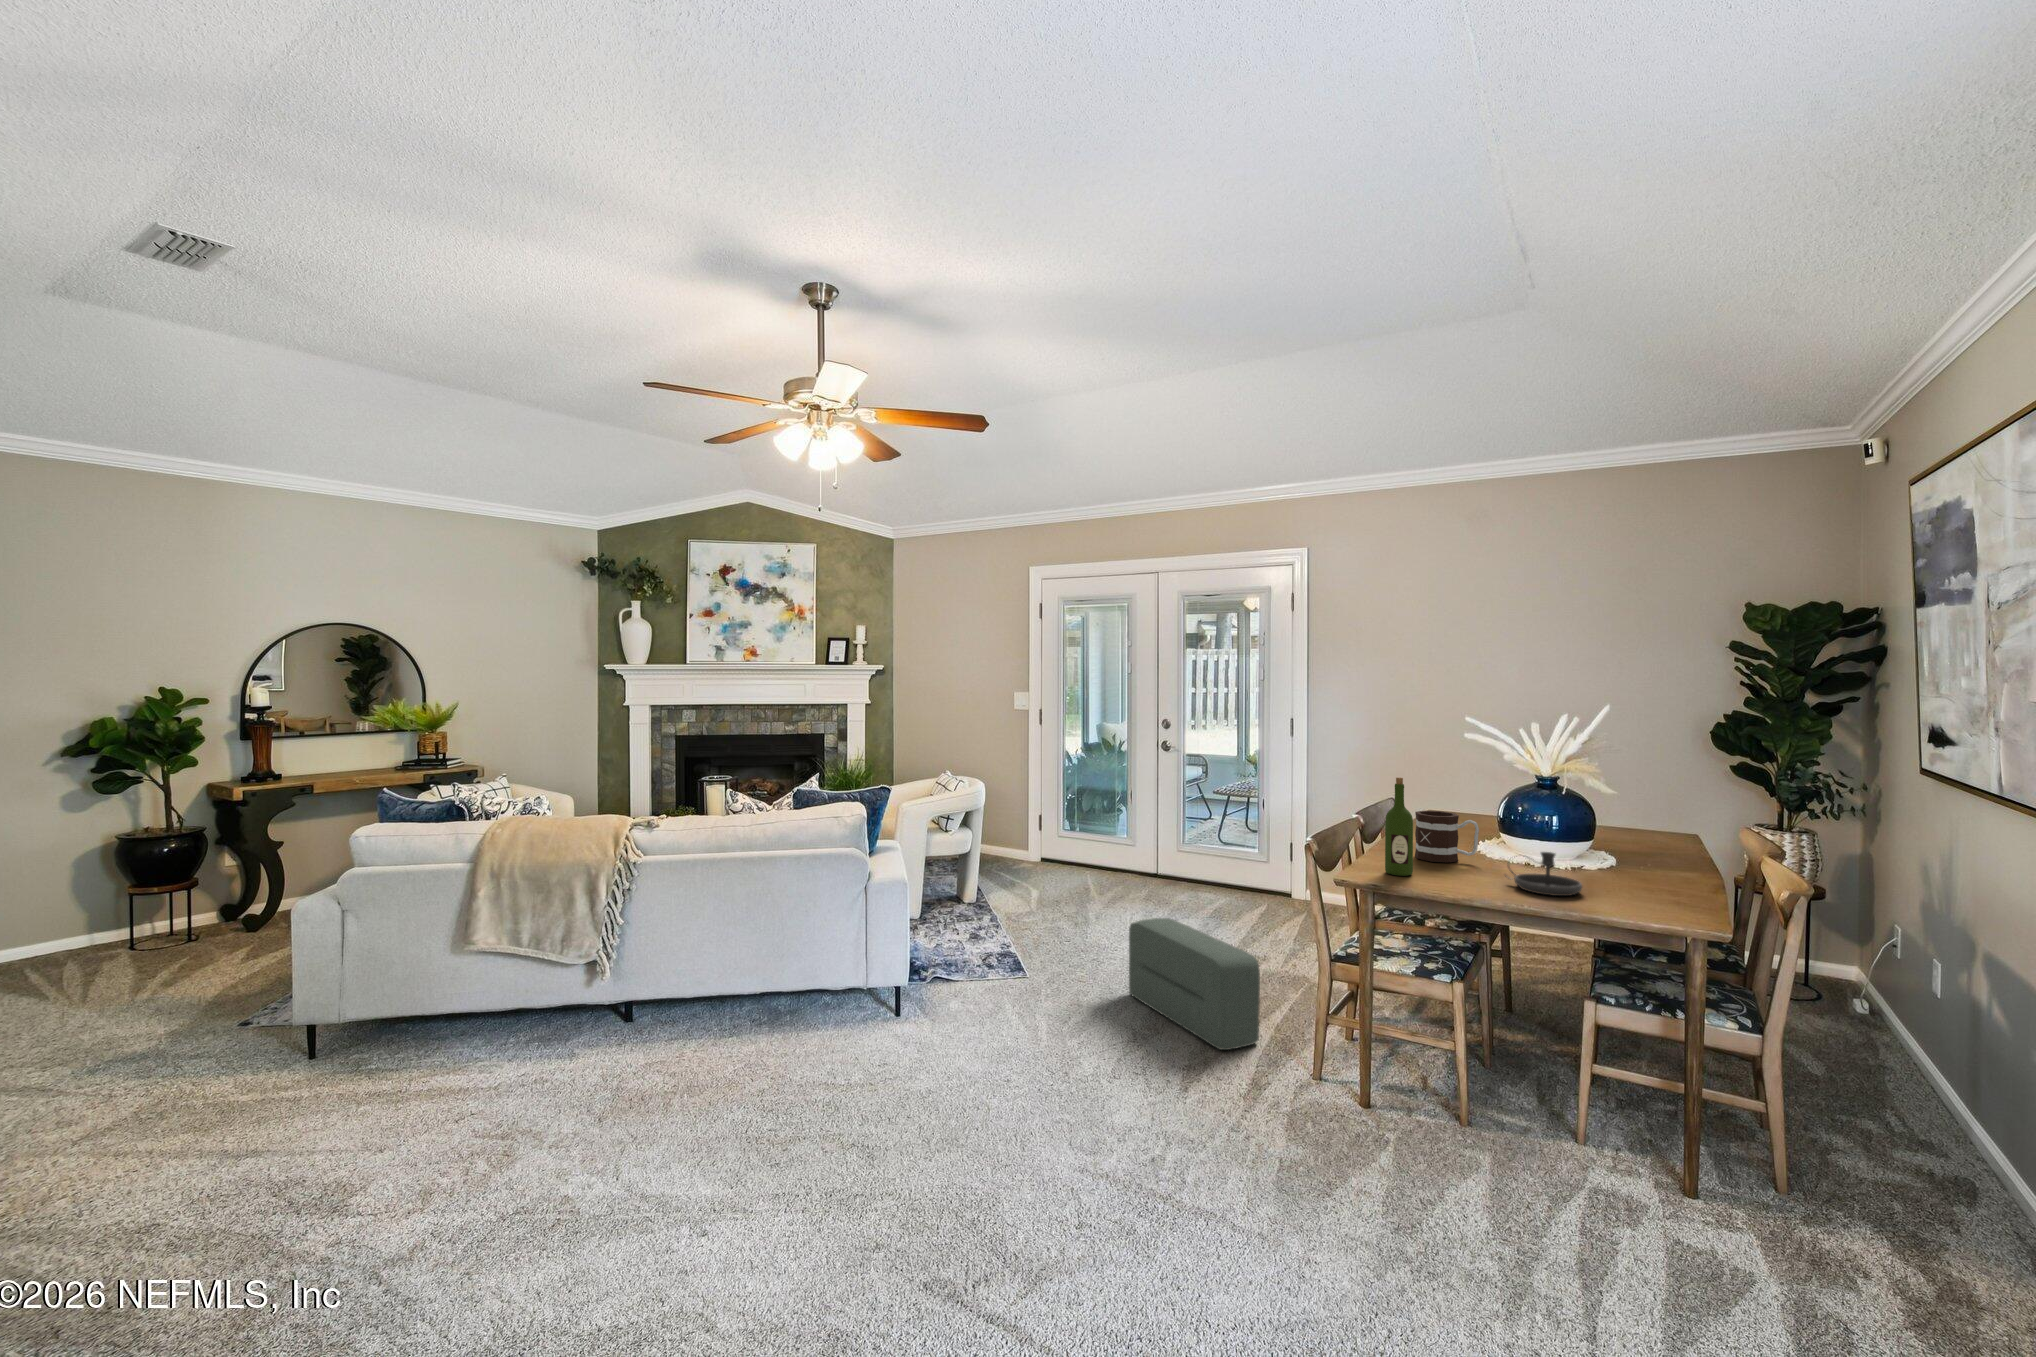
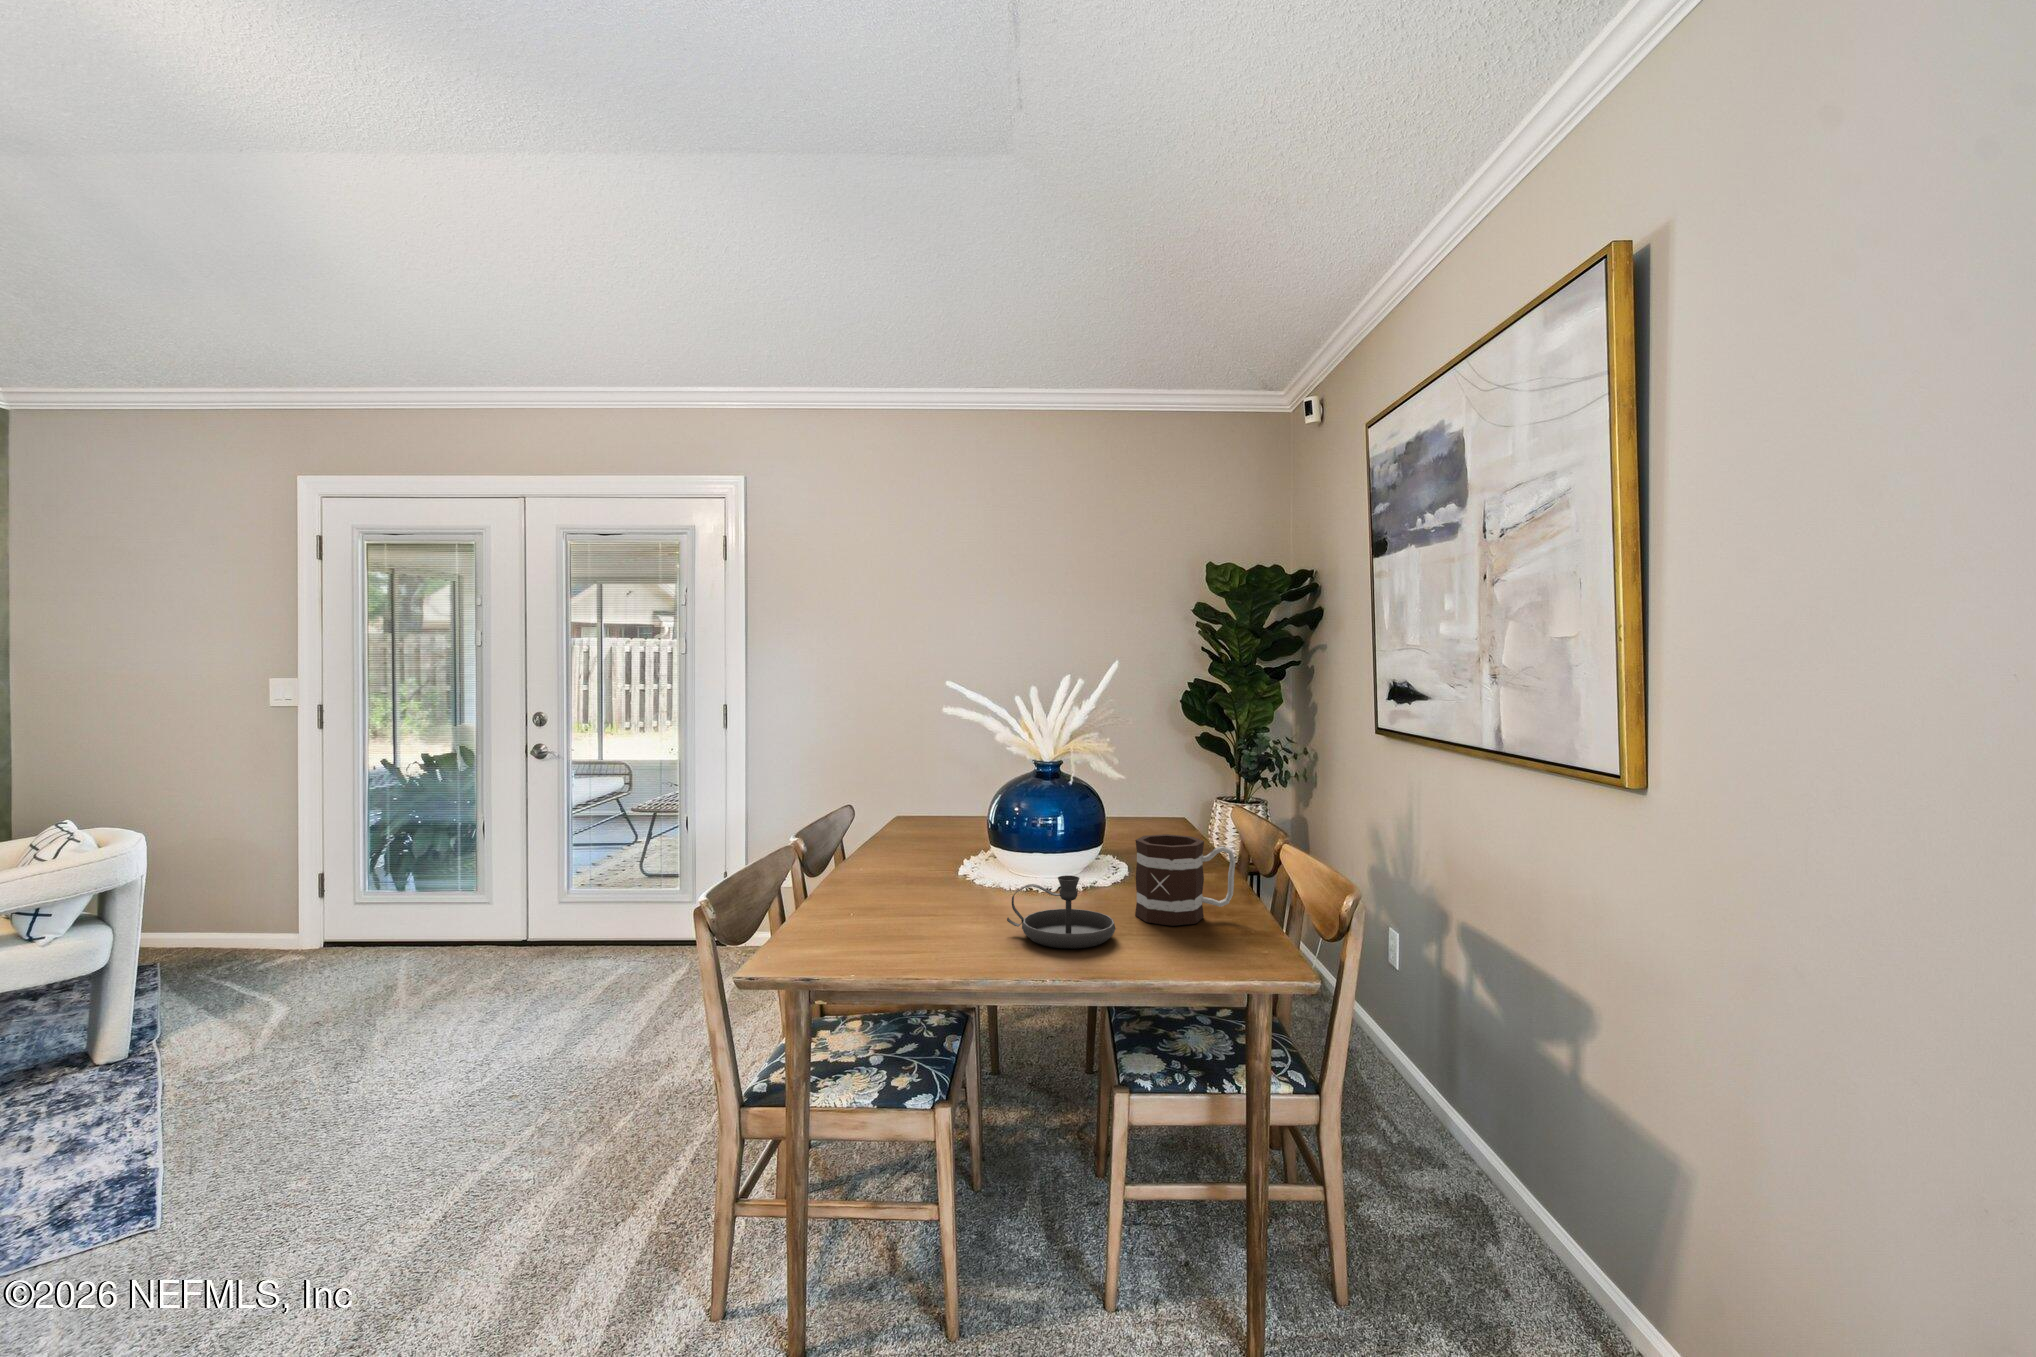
wine bottle: present [1385,778,1413,876] -> none [825,772,869,945]
mug: present [1415,811,1479,863] -> present [1135,834,1236,926]
pouf: present [1129,918,1260,1050] -> none [392,1045,624,1303]

